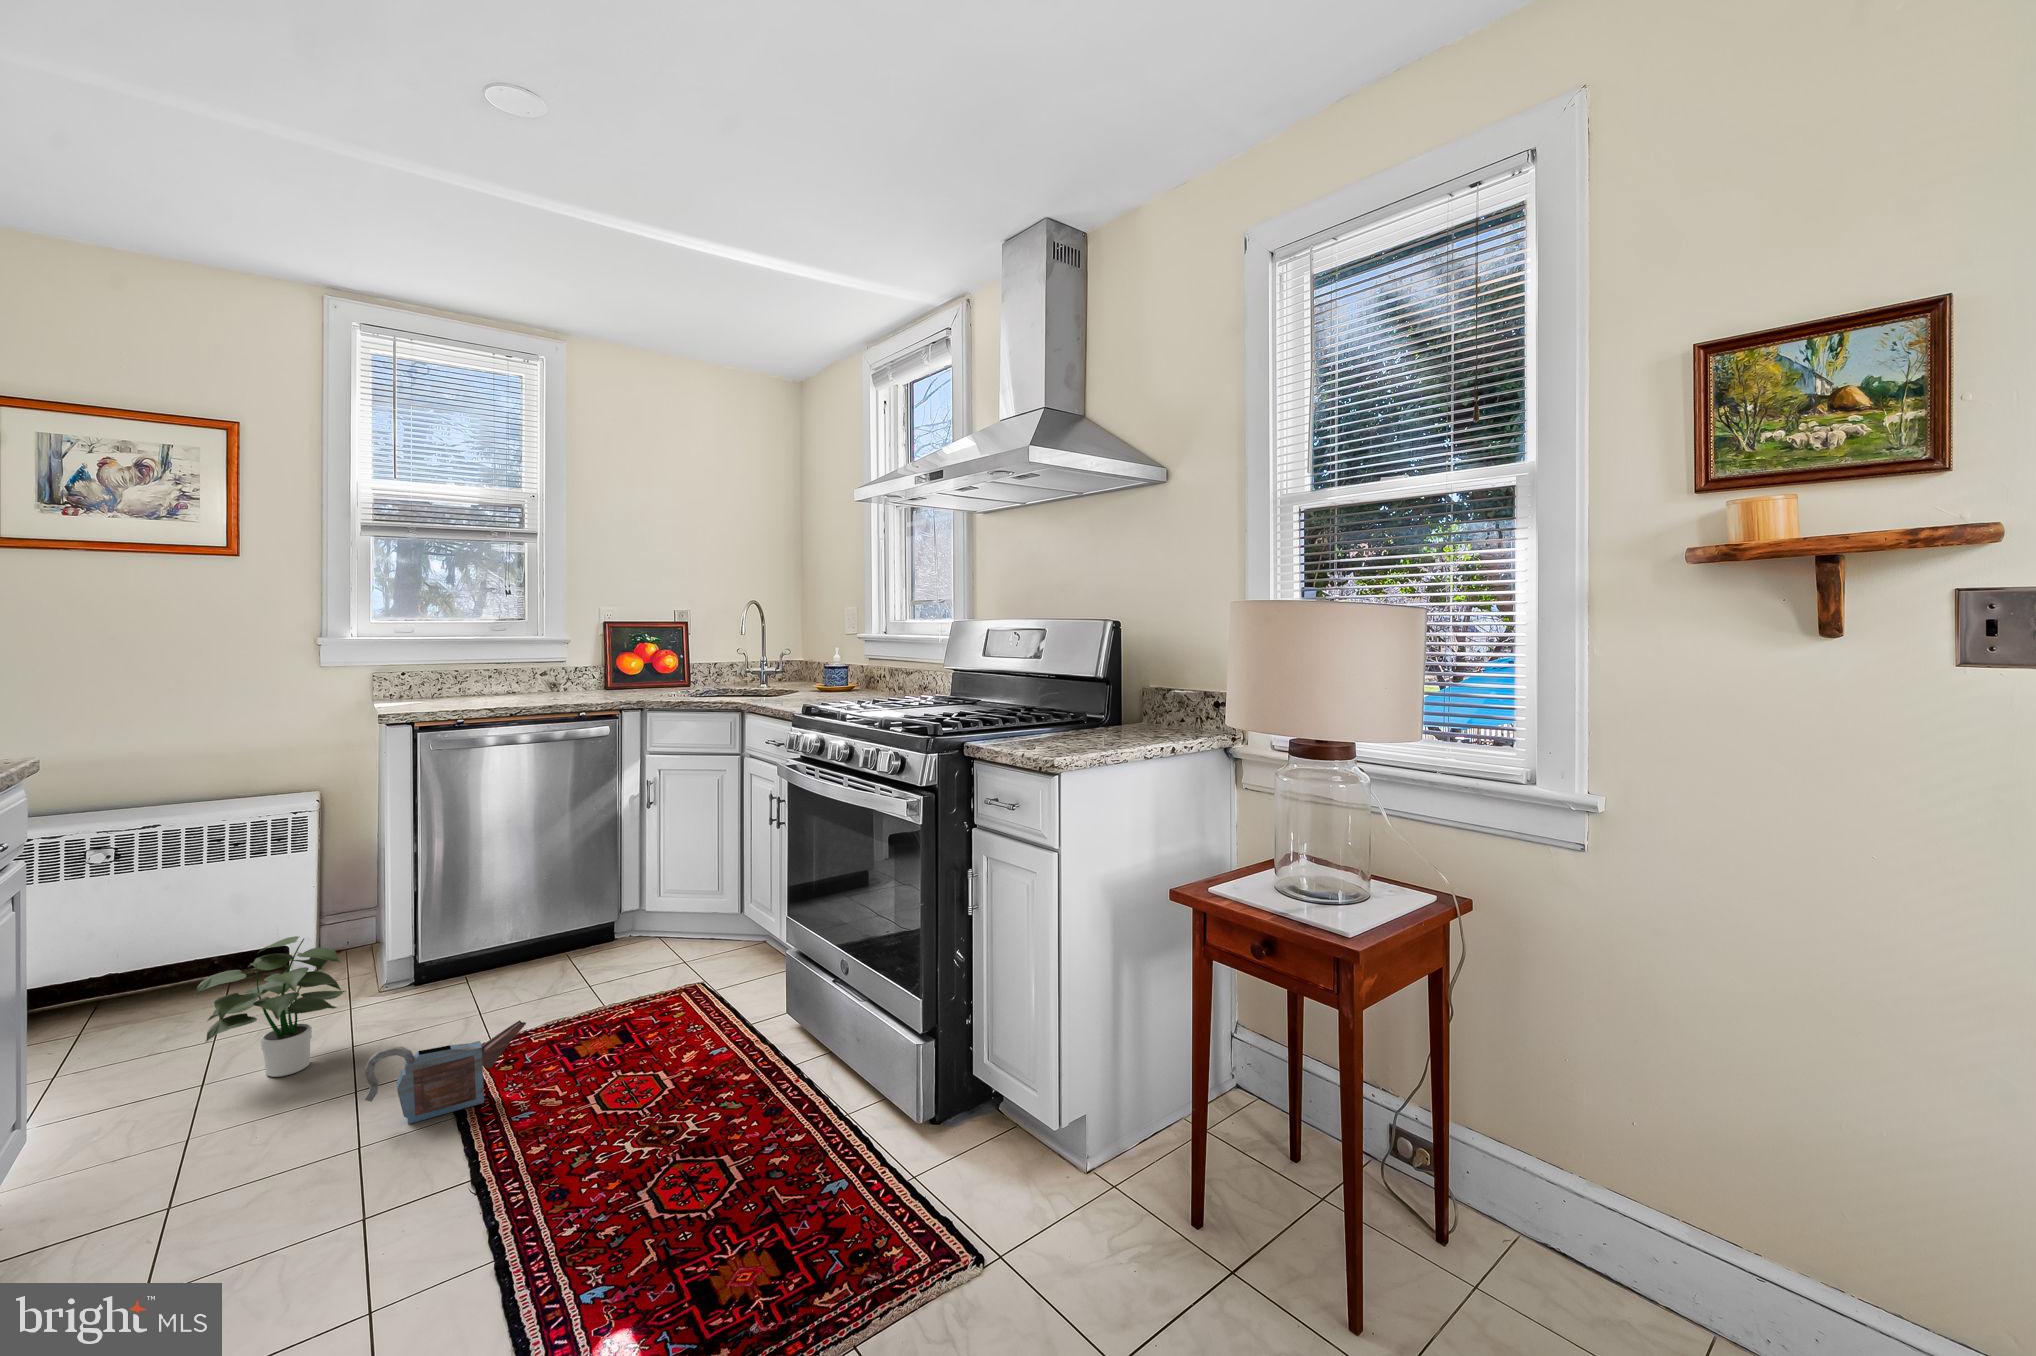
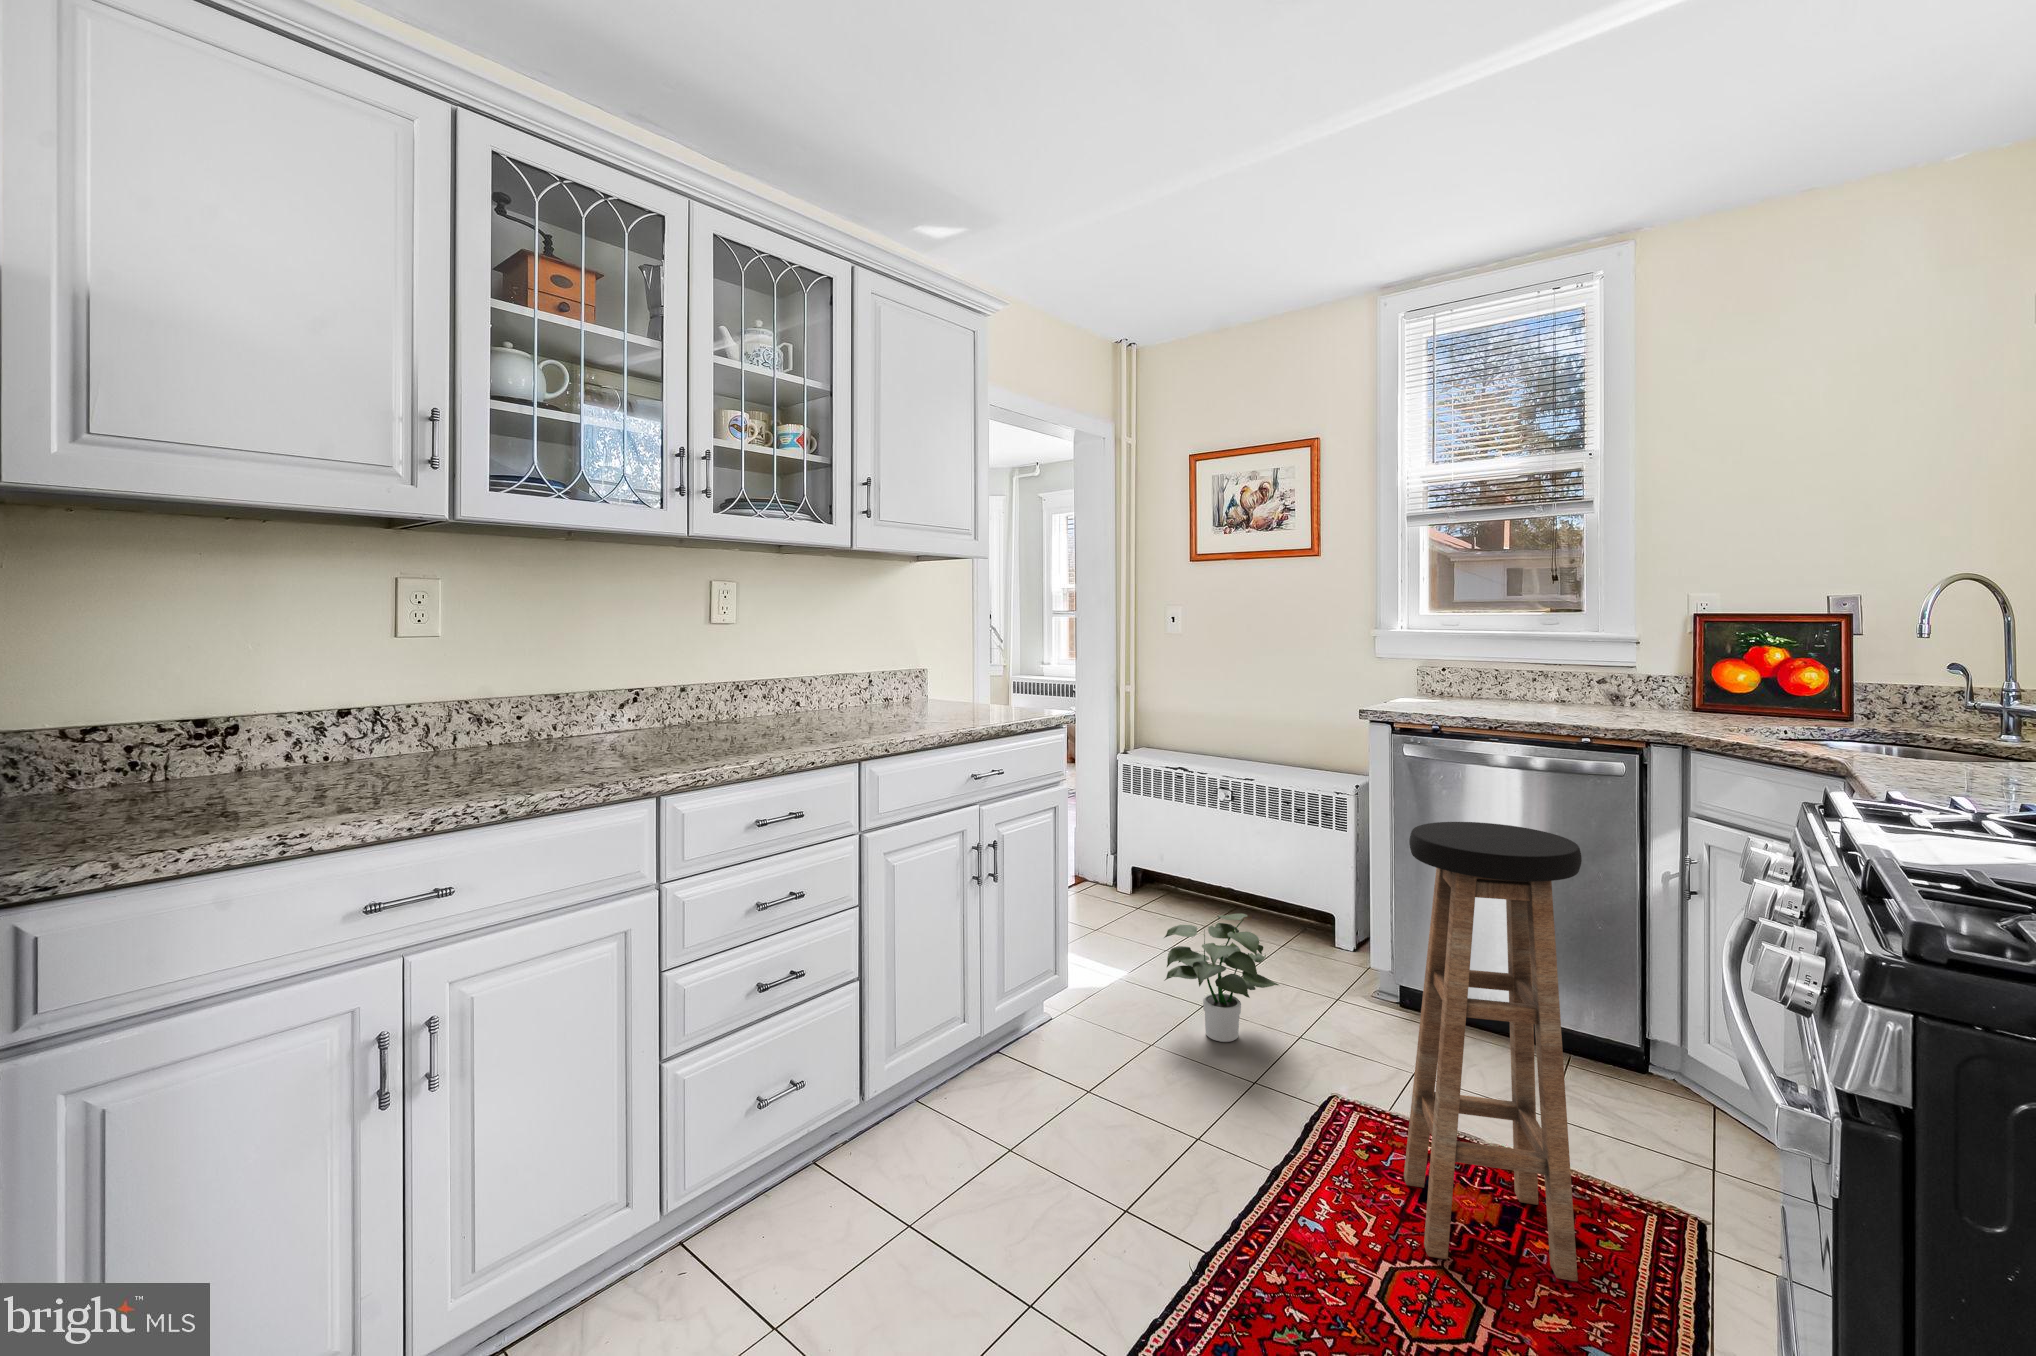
bar stool: none [551,771,684,1077] -> present [1404,822,1582,1281]
watering can: present [364,1020,526,1124] -> none [1196,1061,1348,1182]

